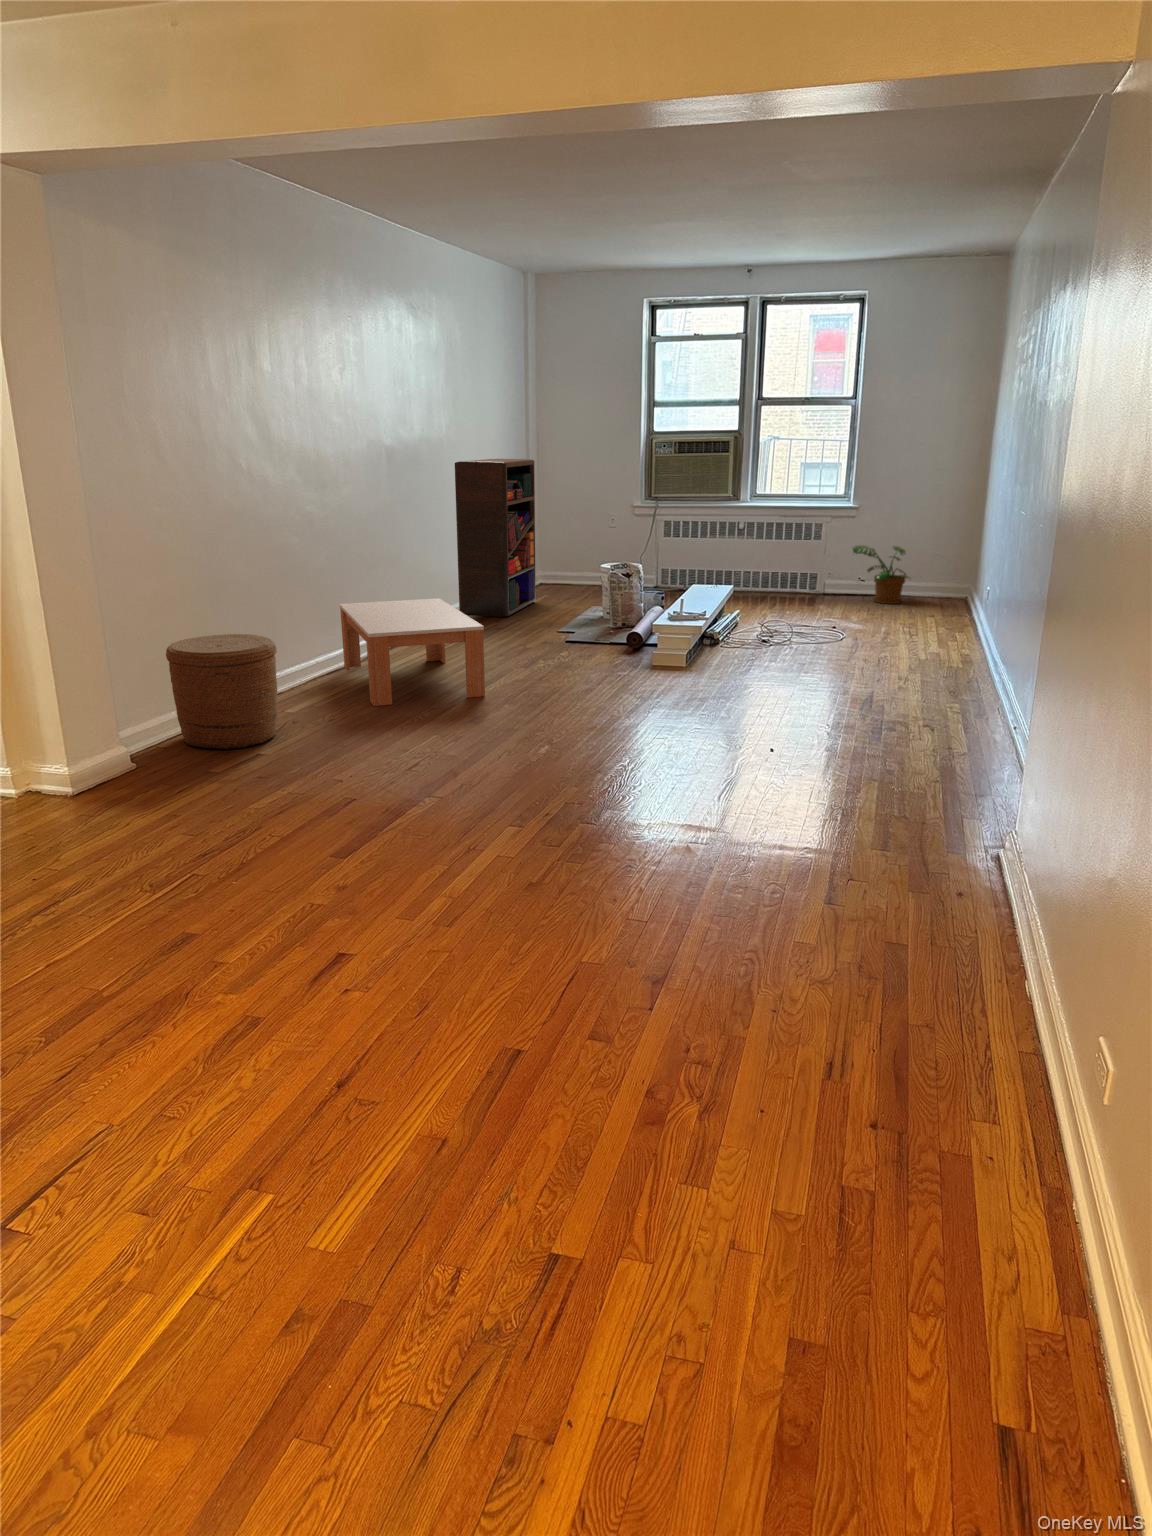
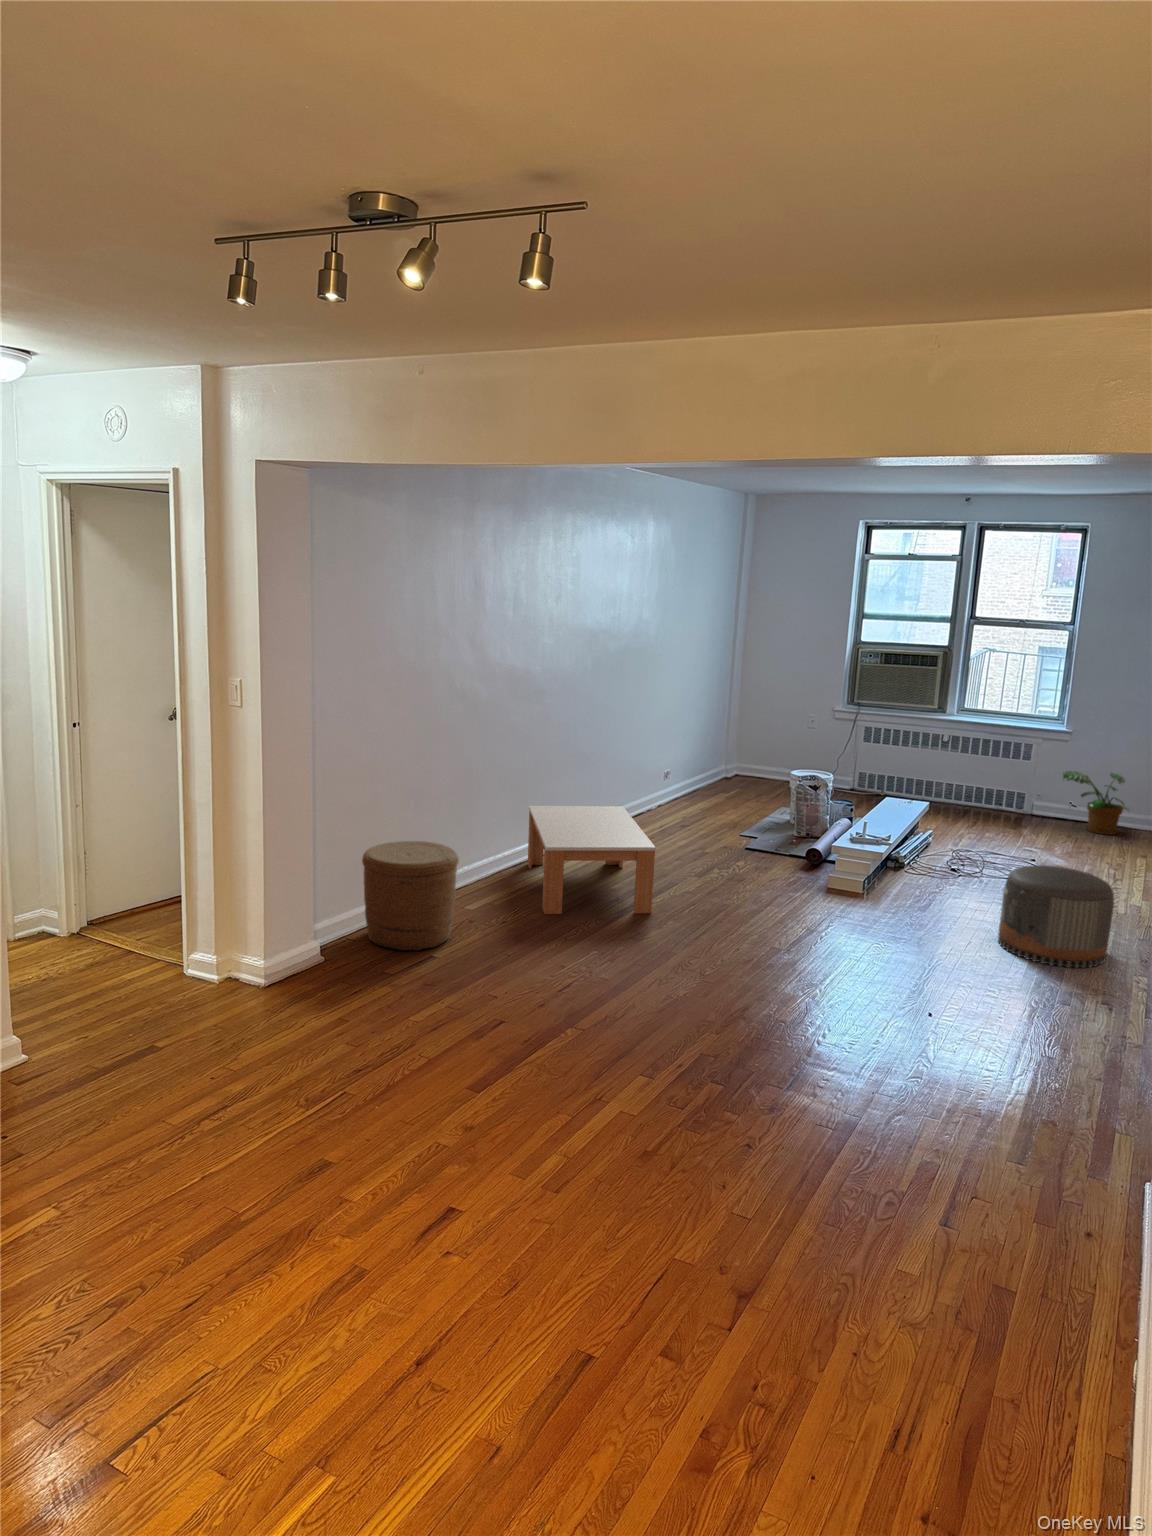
bookshelf: present [455,459,536,617] -> none [649,663,735,816]
pouf: none [819,612,921,703] -> present [998,865,1114,968]

